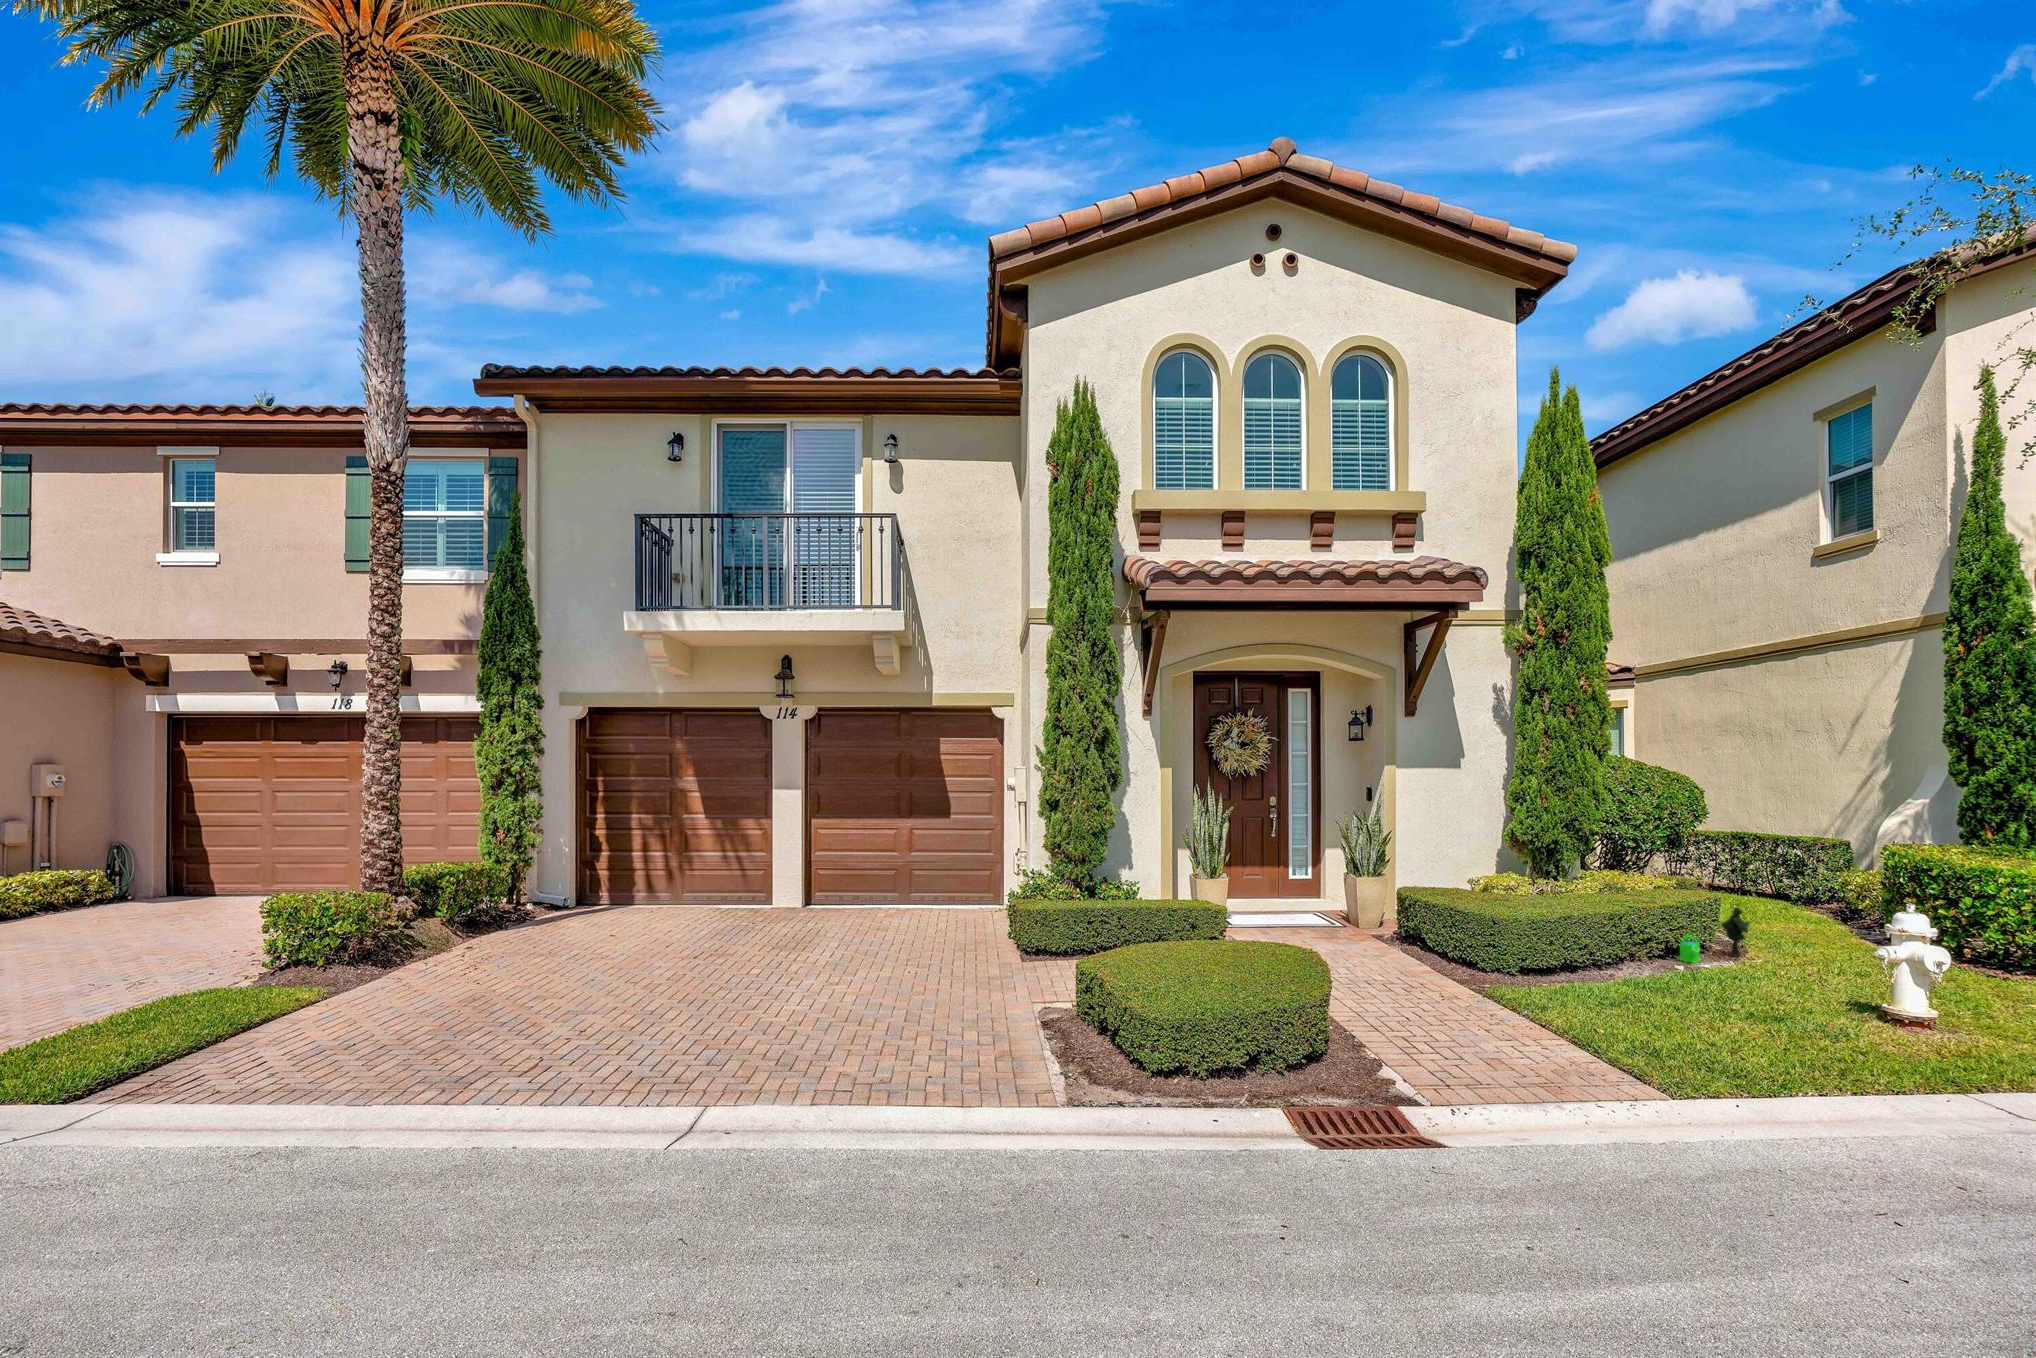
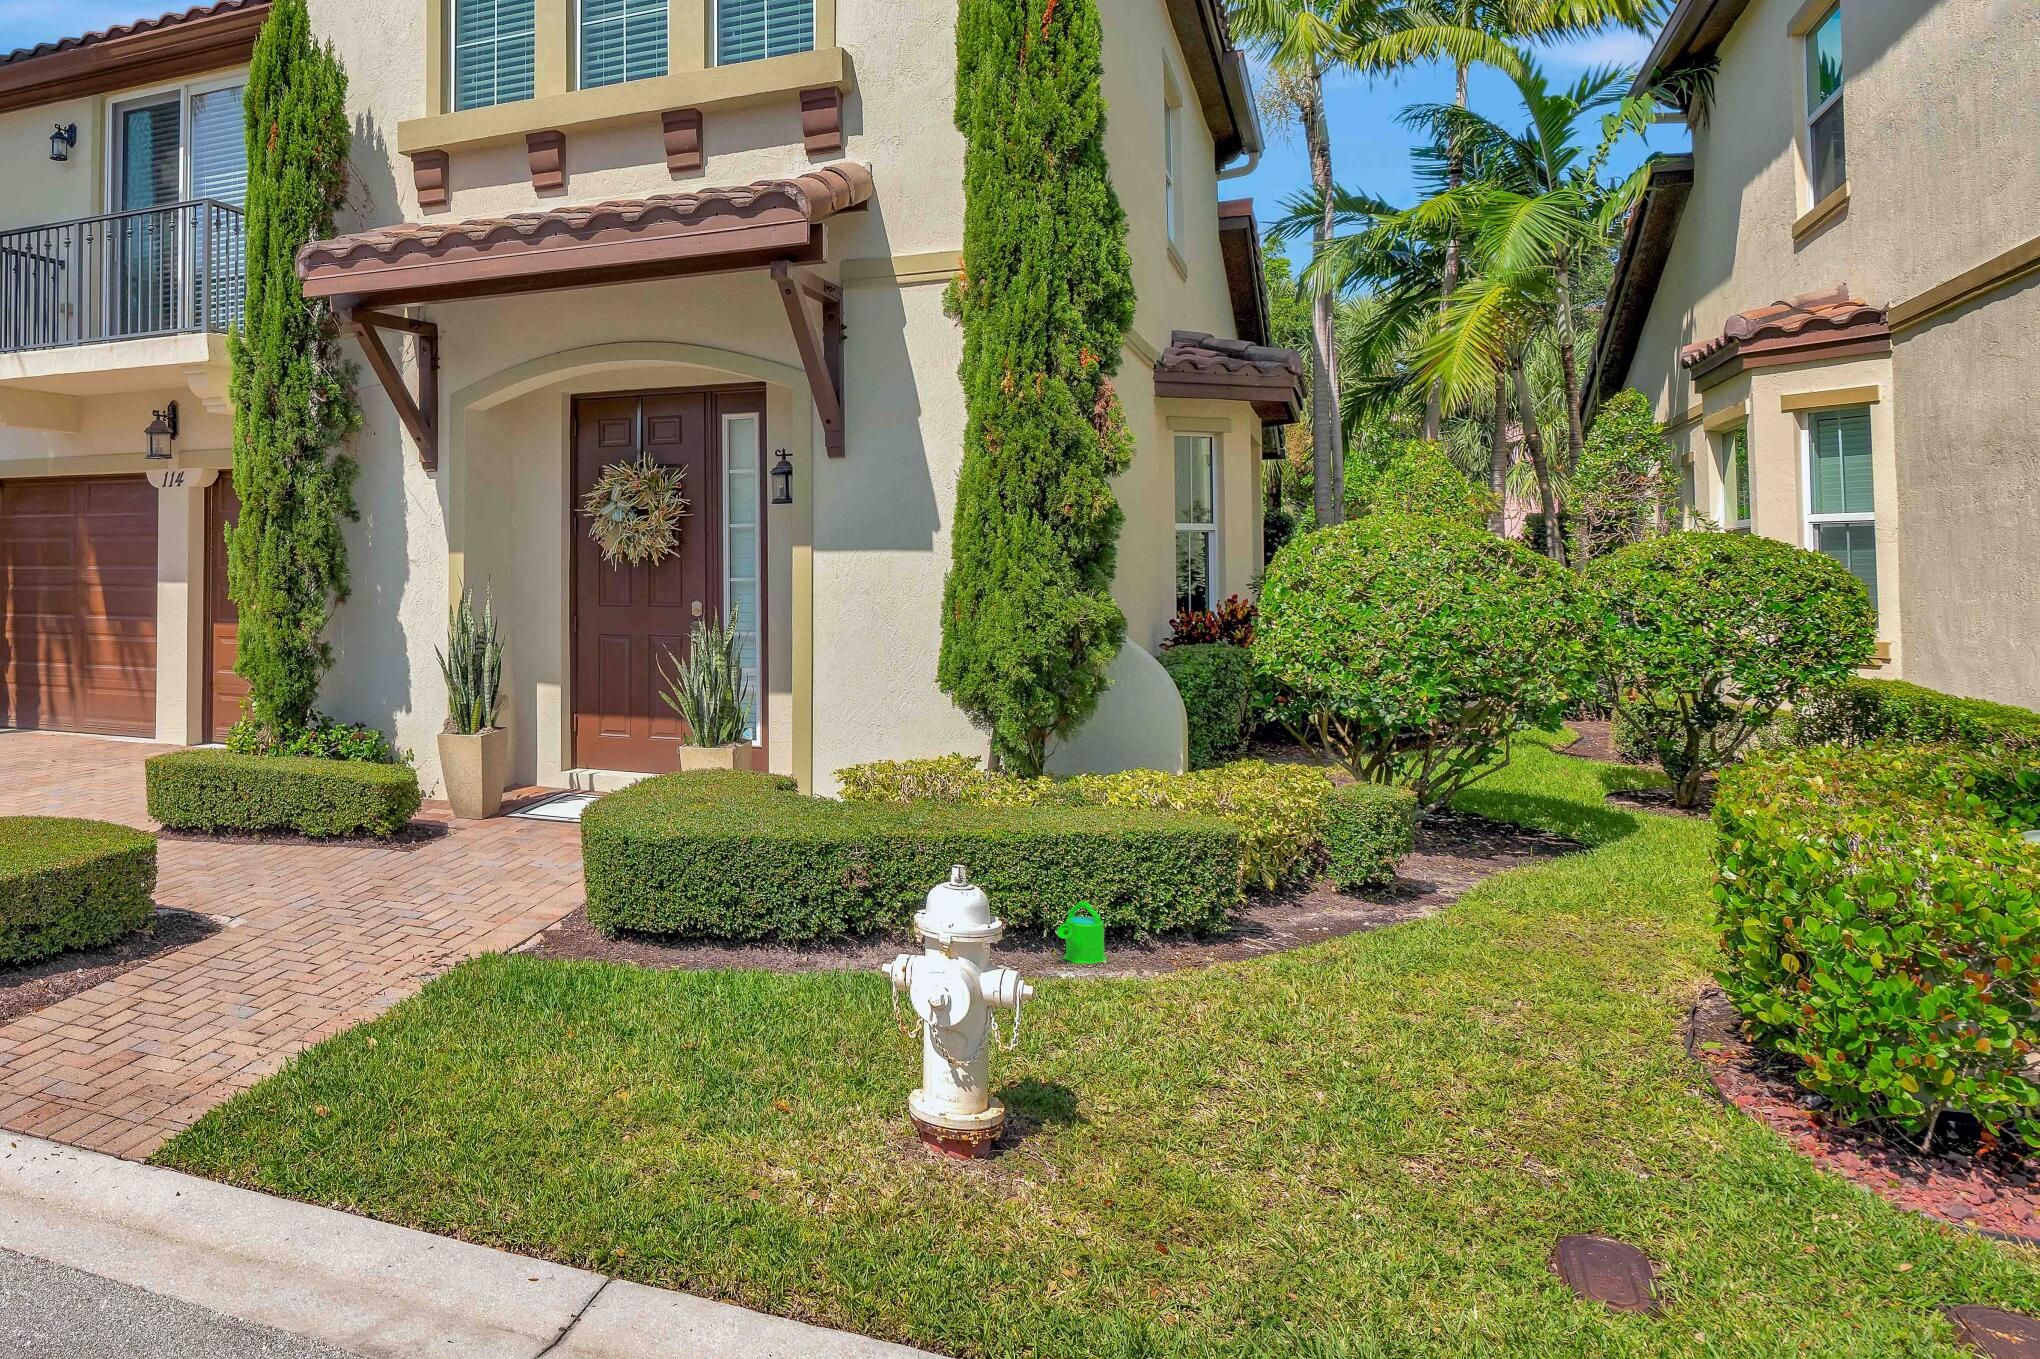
decorative plant: present [1721,904,1750,957] -> none [1169,846,1242,967]

